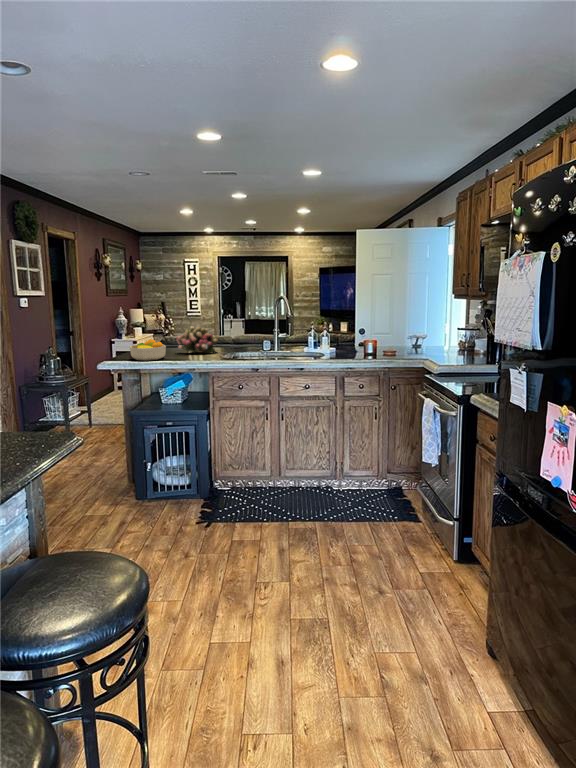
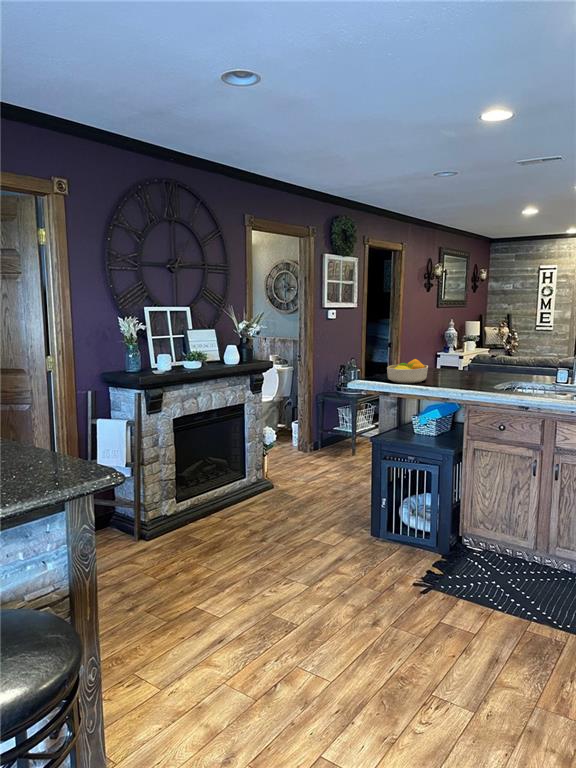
flower arrangement: present [176,326,219,353] -> none [449,346,506,381]

